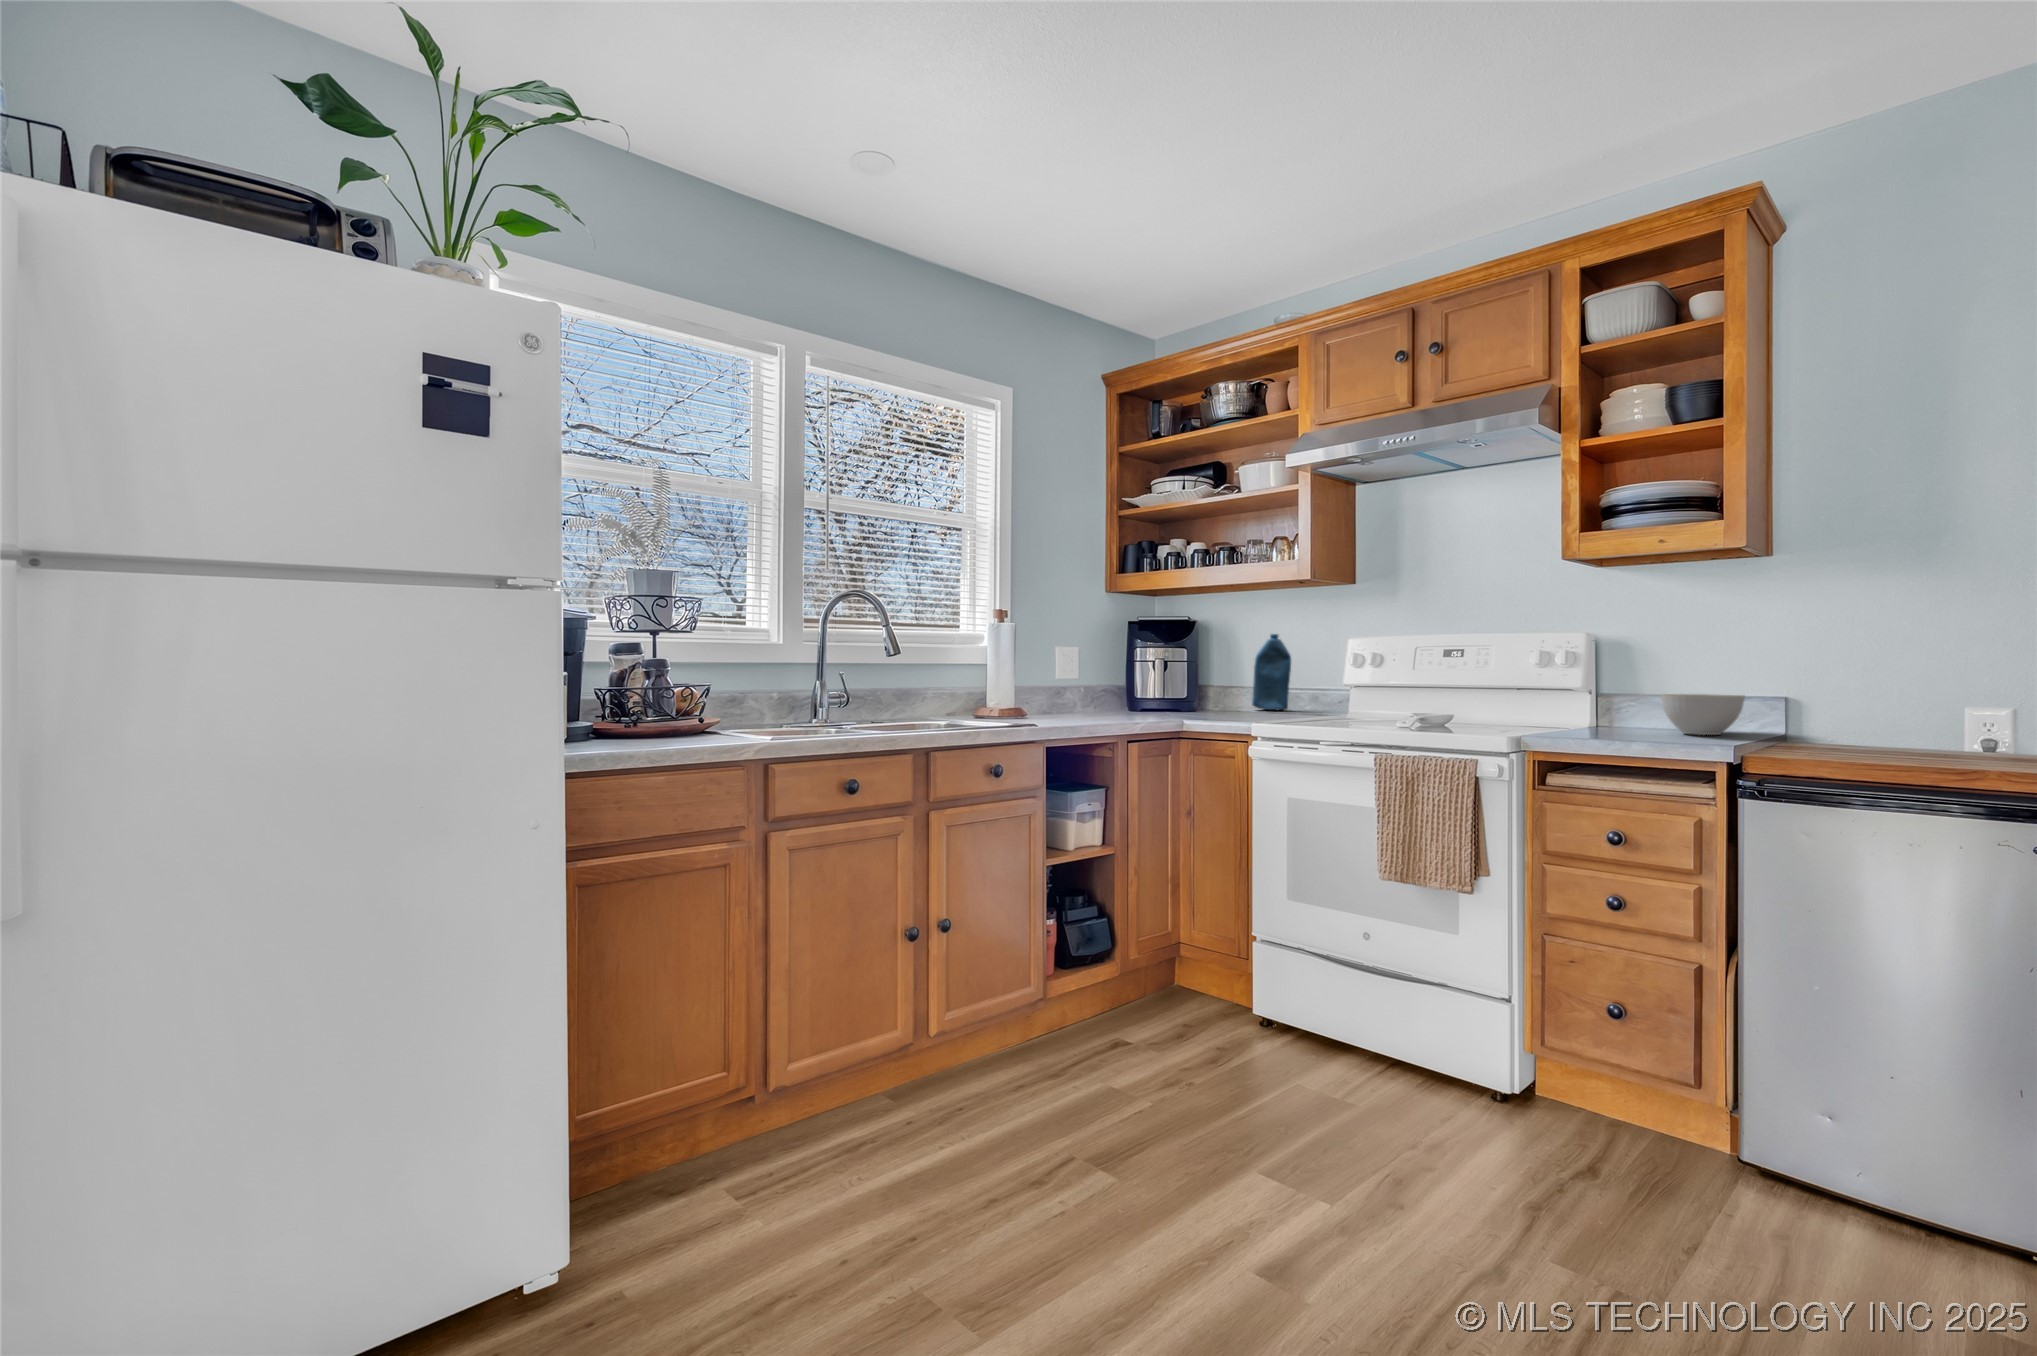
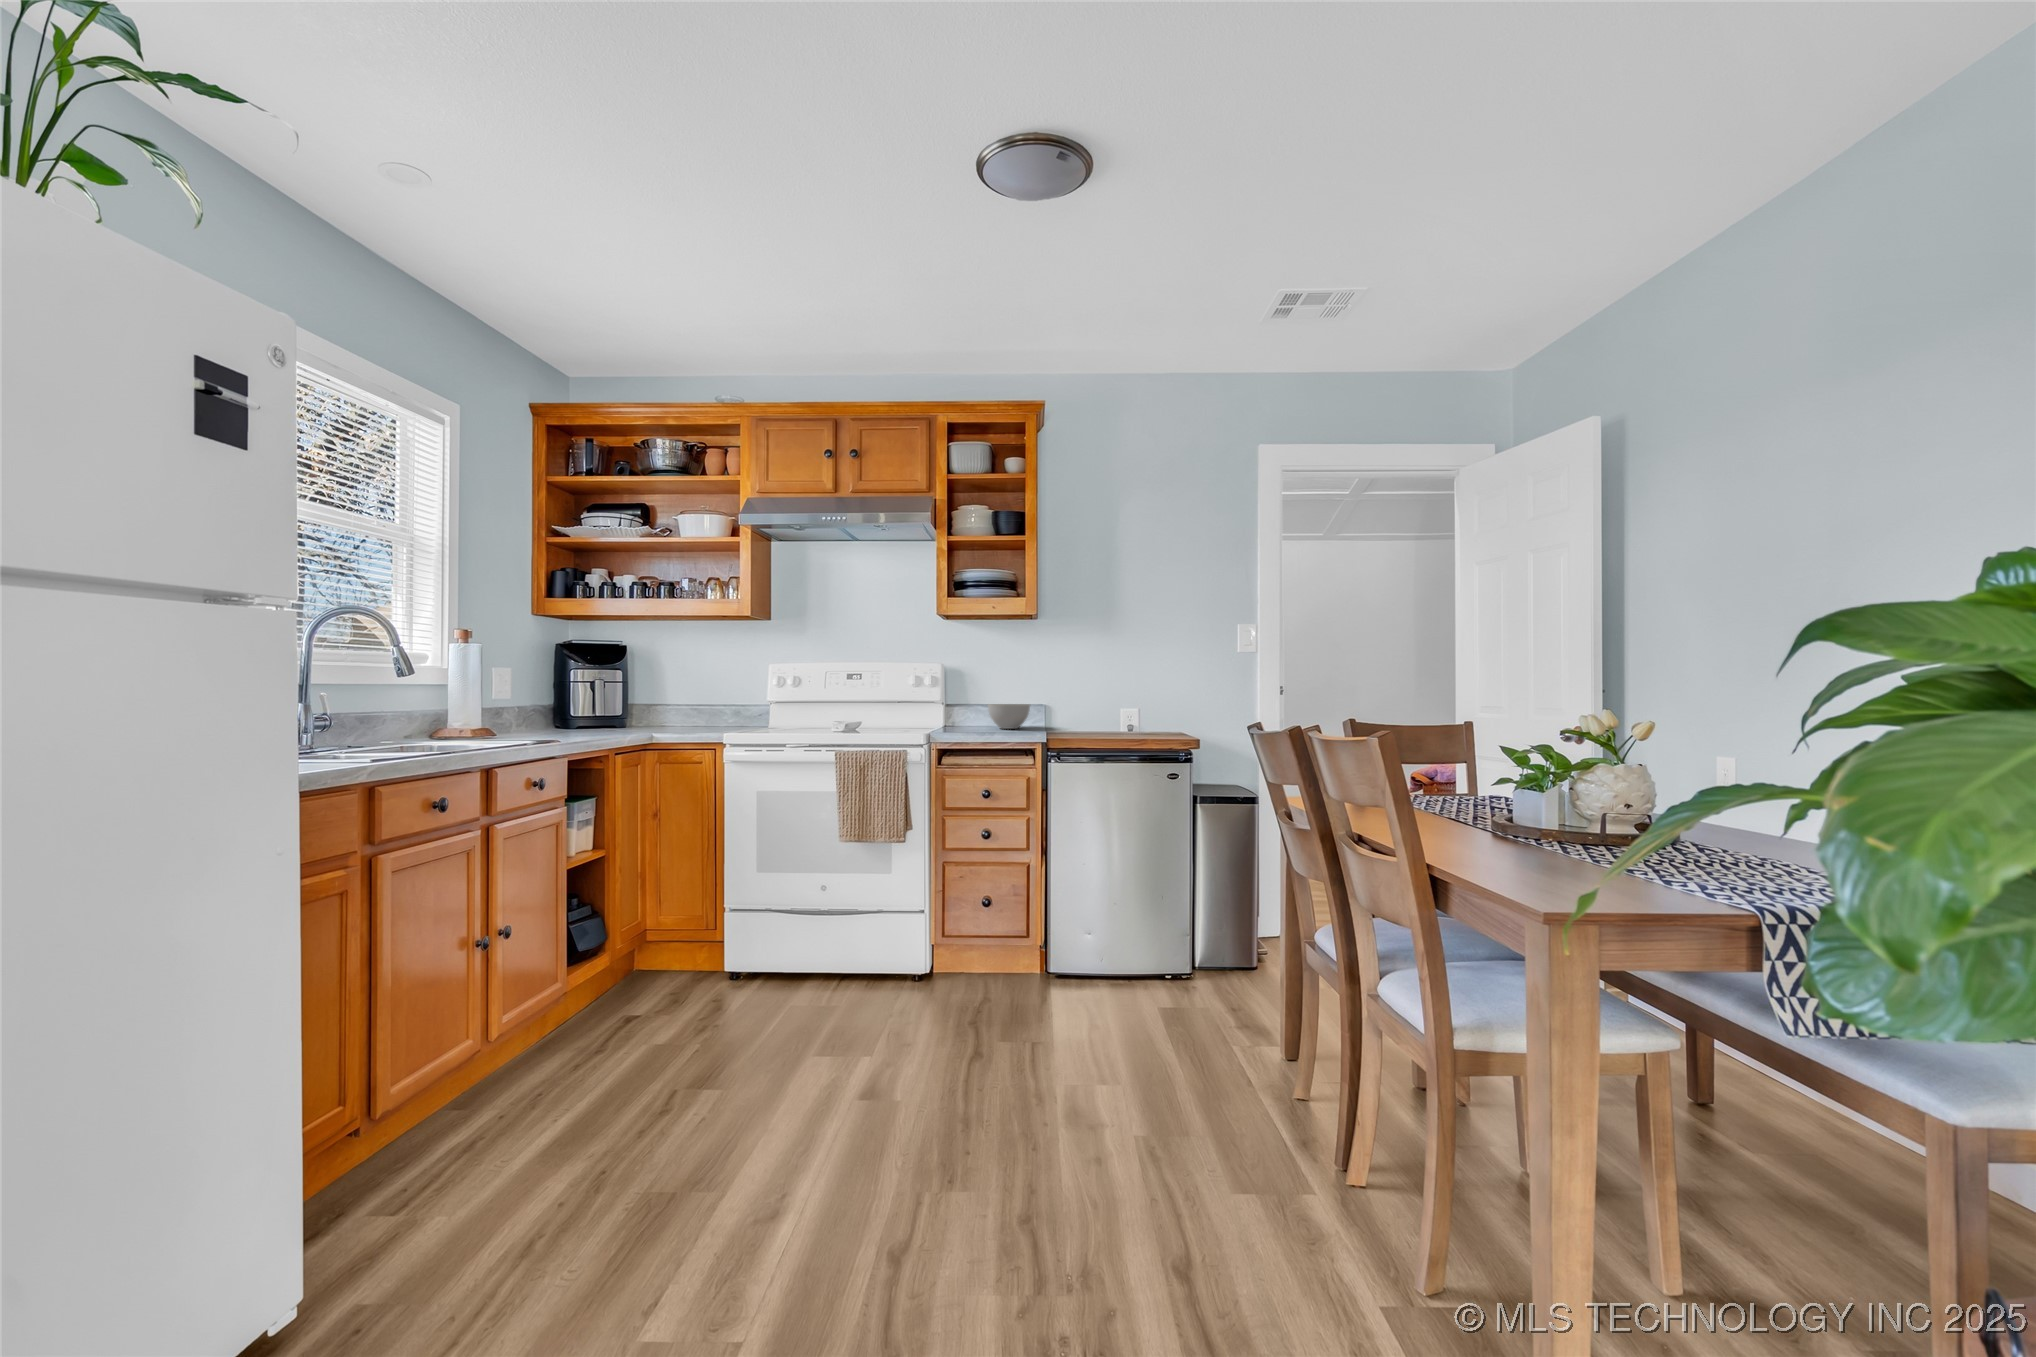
bottle: present [1252,634,1291,710] -> none [681,658,717,723]

